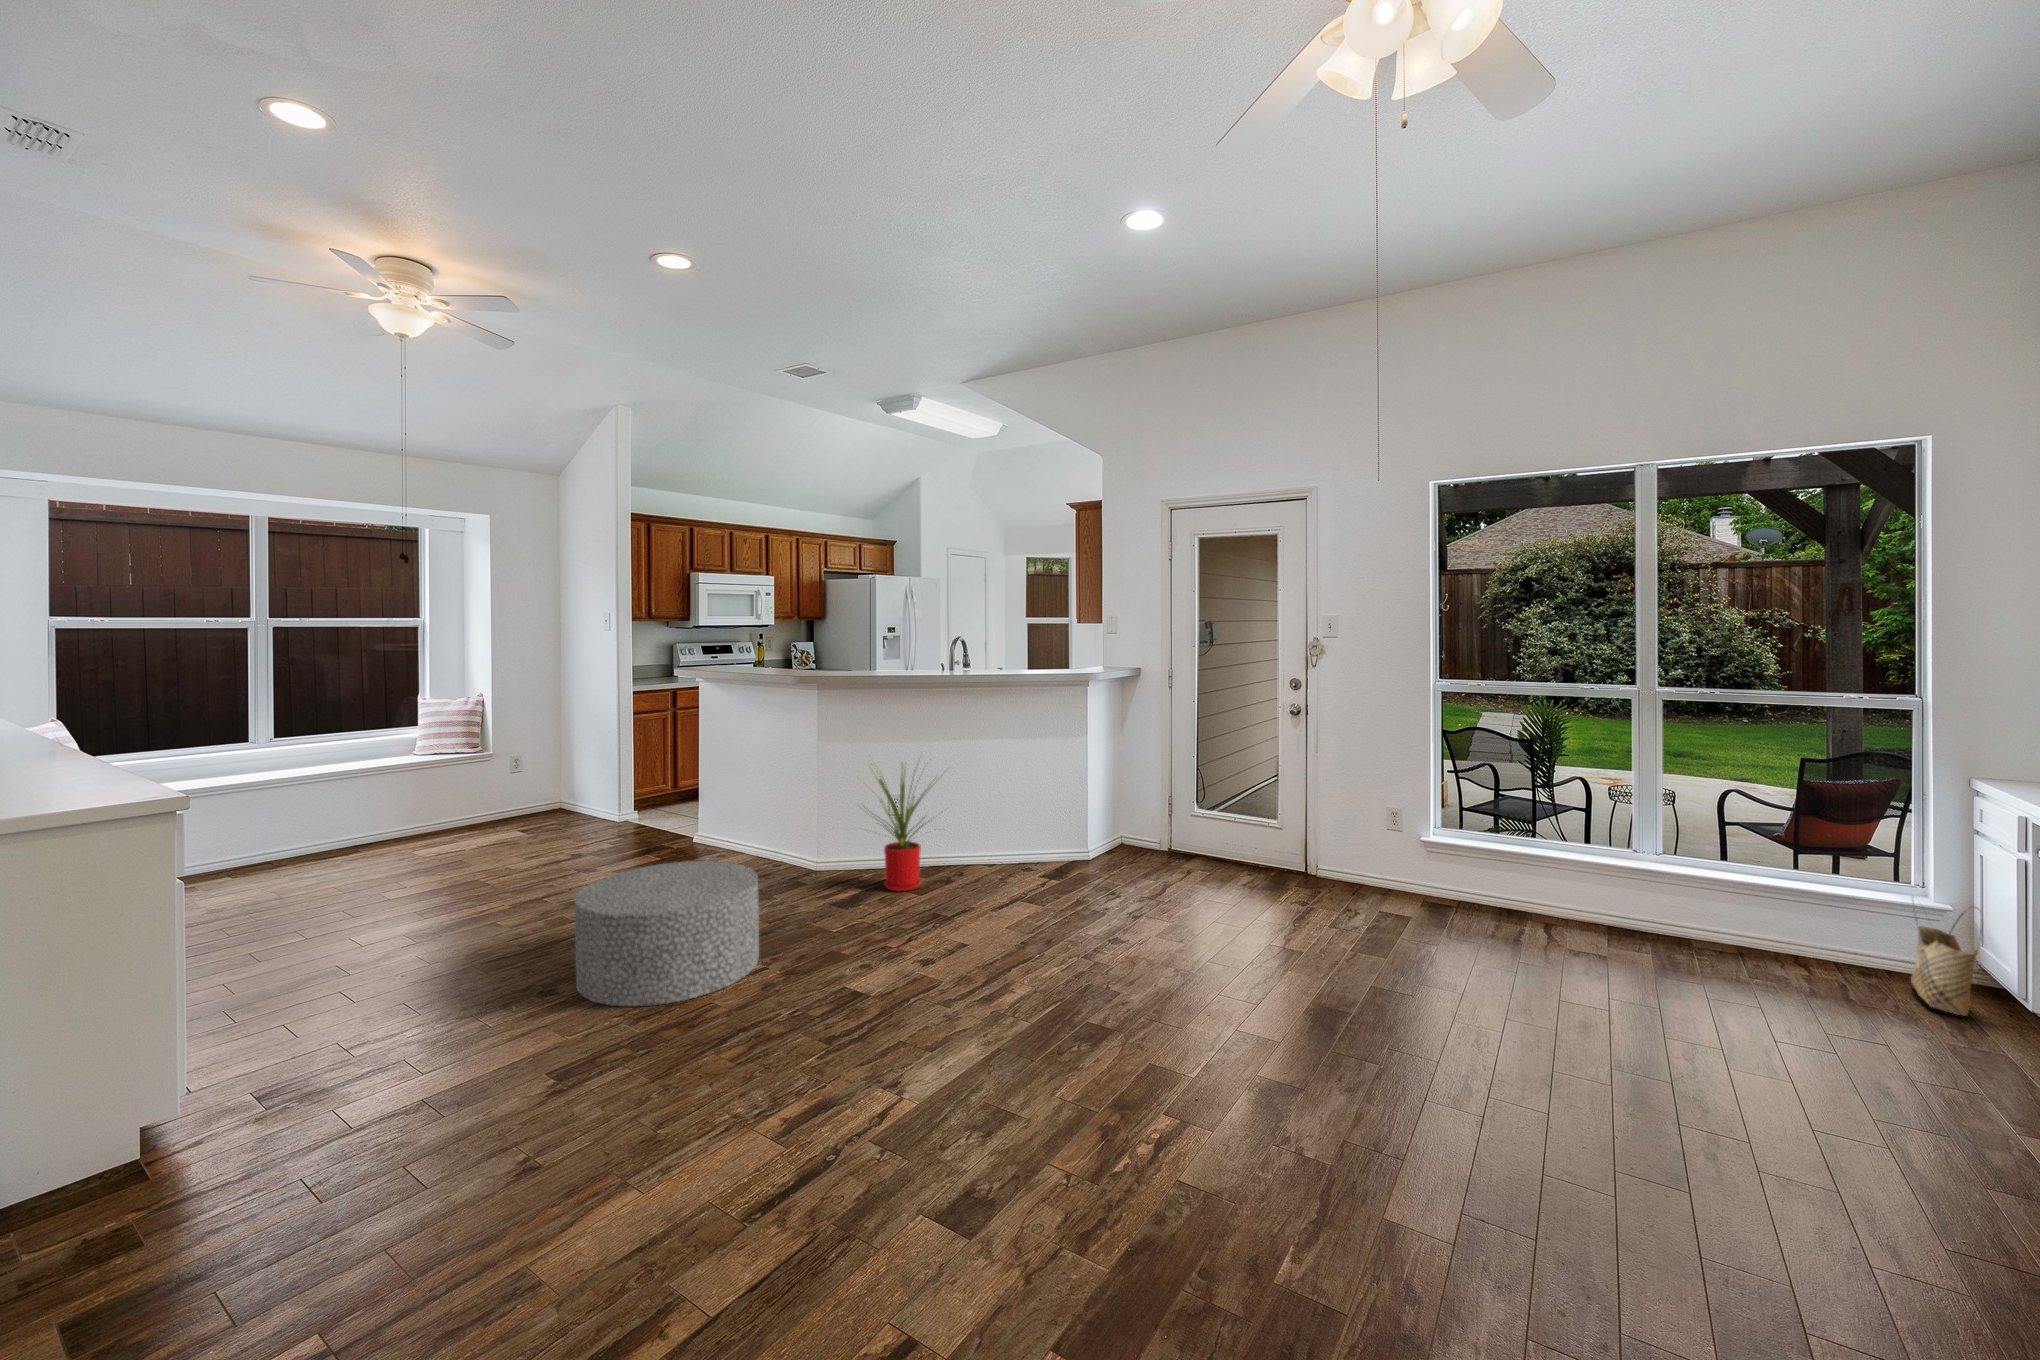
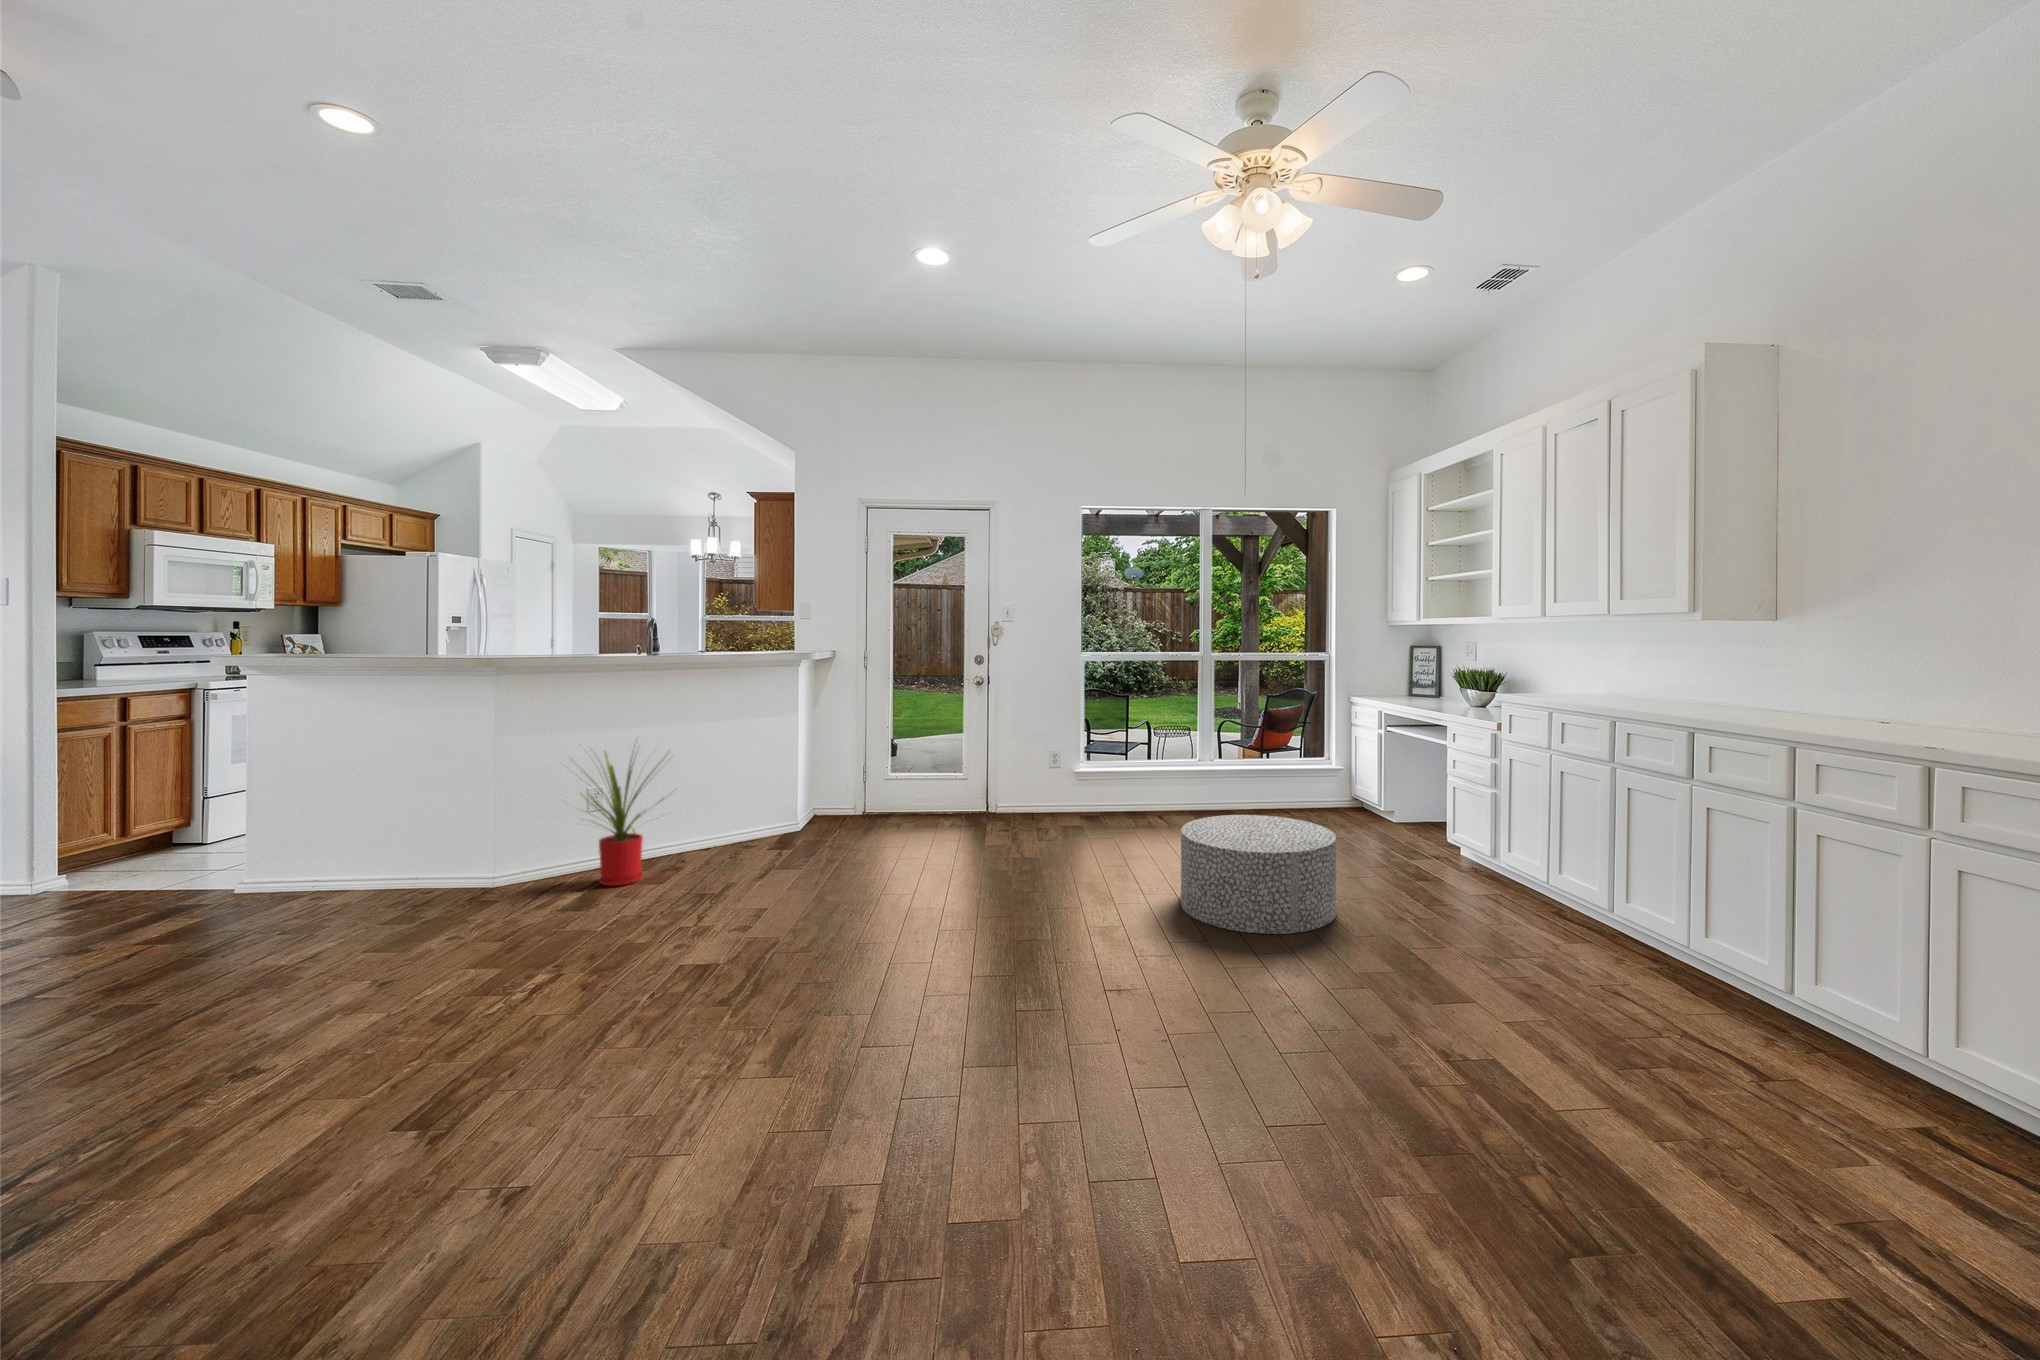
ottoman: present [574,861,759,1007] -> present [1181,815,1336,934]
woven basket: present [1911,908,1981,1016] -> none [1329,763,1359,824]

